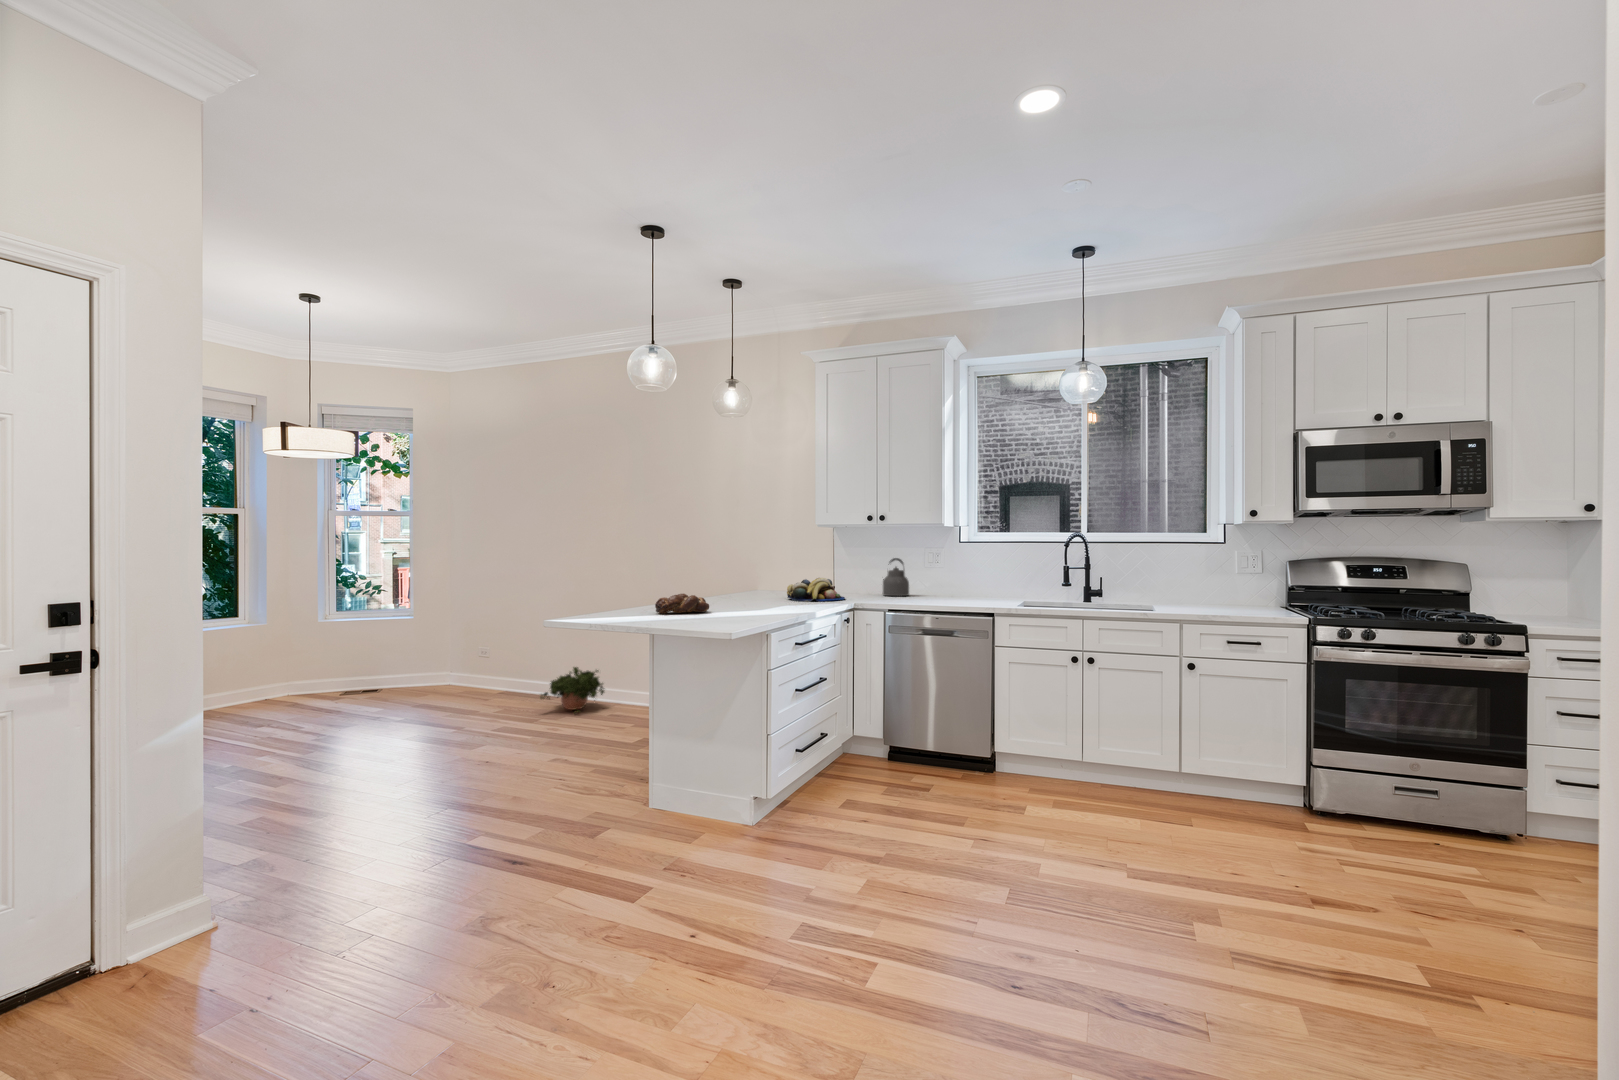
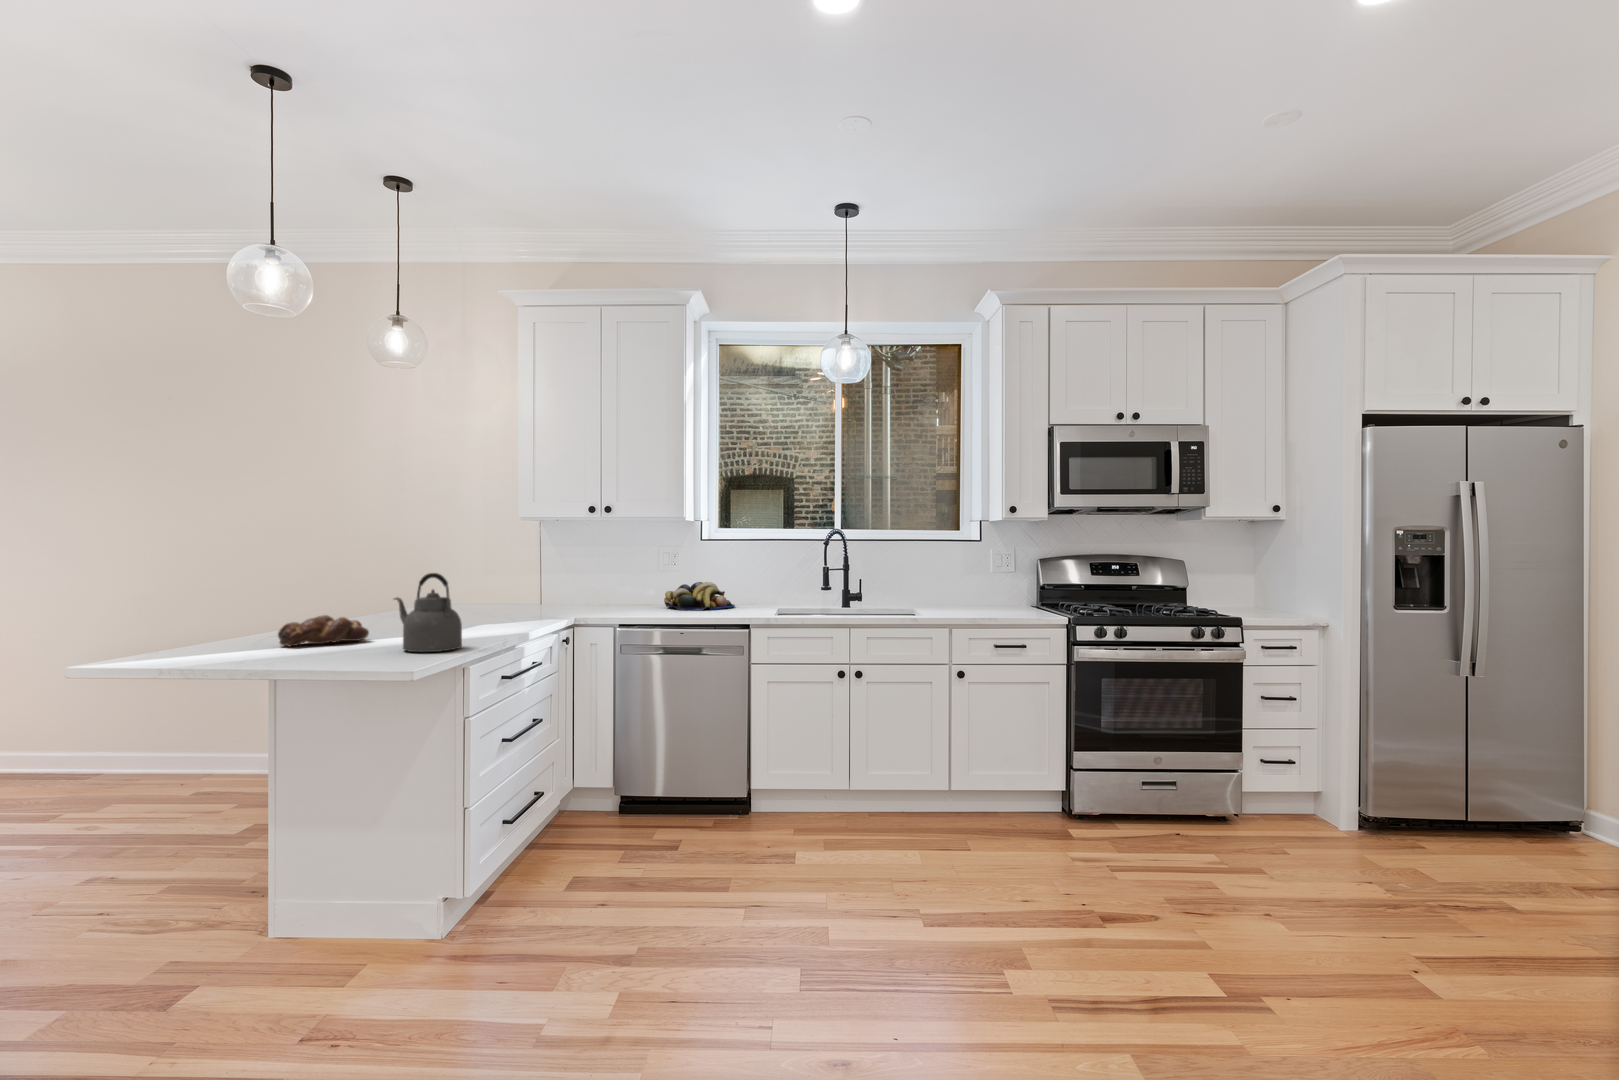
kettle: present [883,558,909,596] -> present [395,573,462,652]
fruit bowl: present [787,578,845,602] -> present [664,582,735,610]
potted plant: present [540,667,604,713] -> none [49,728,181,803]

